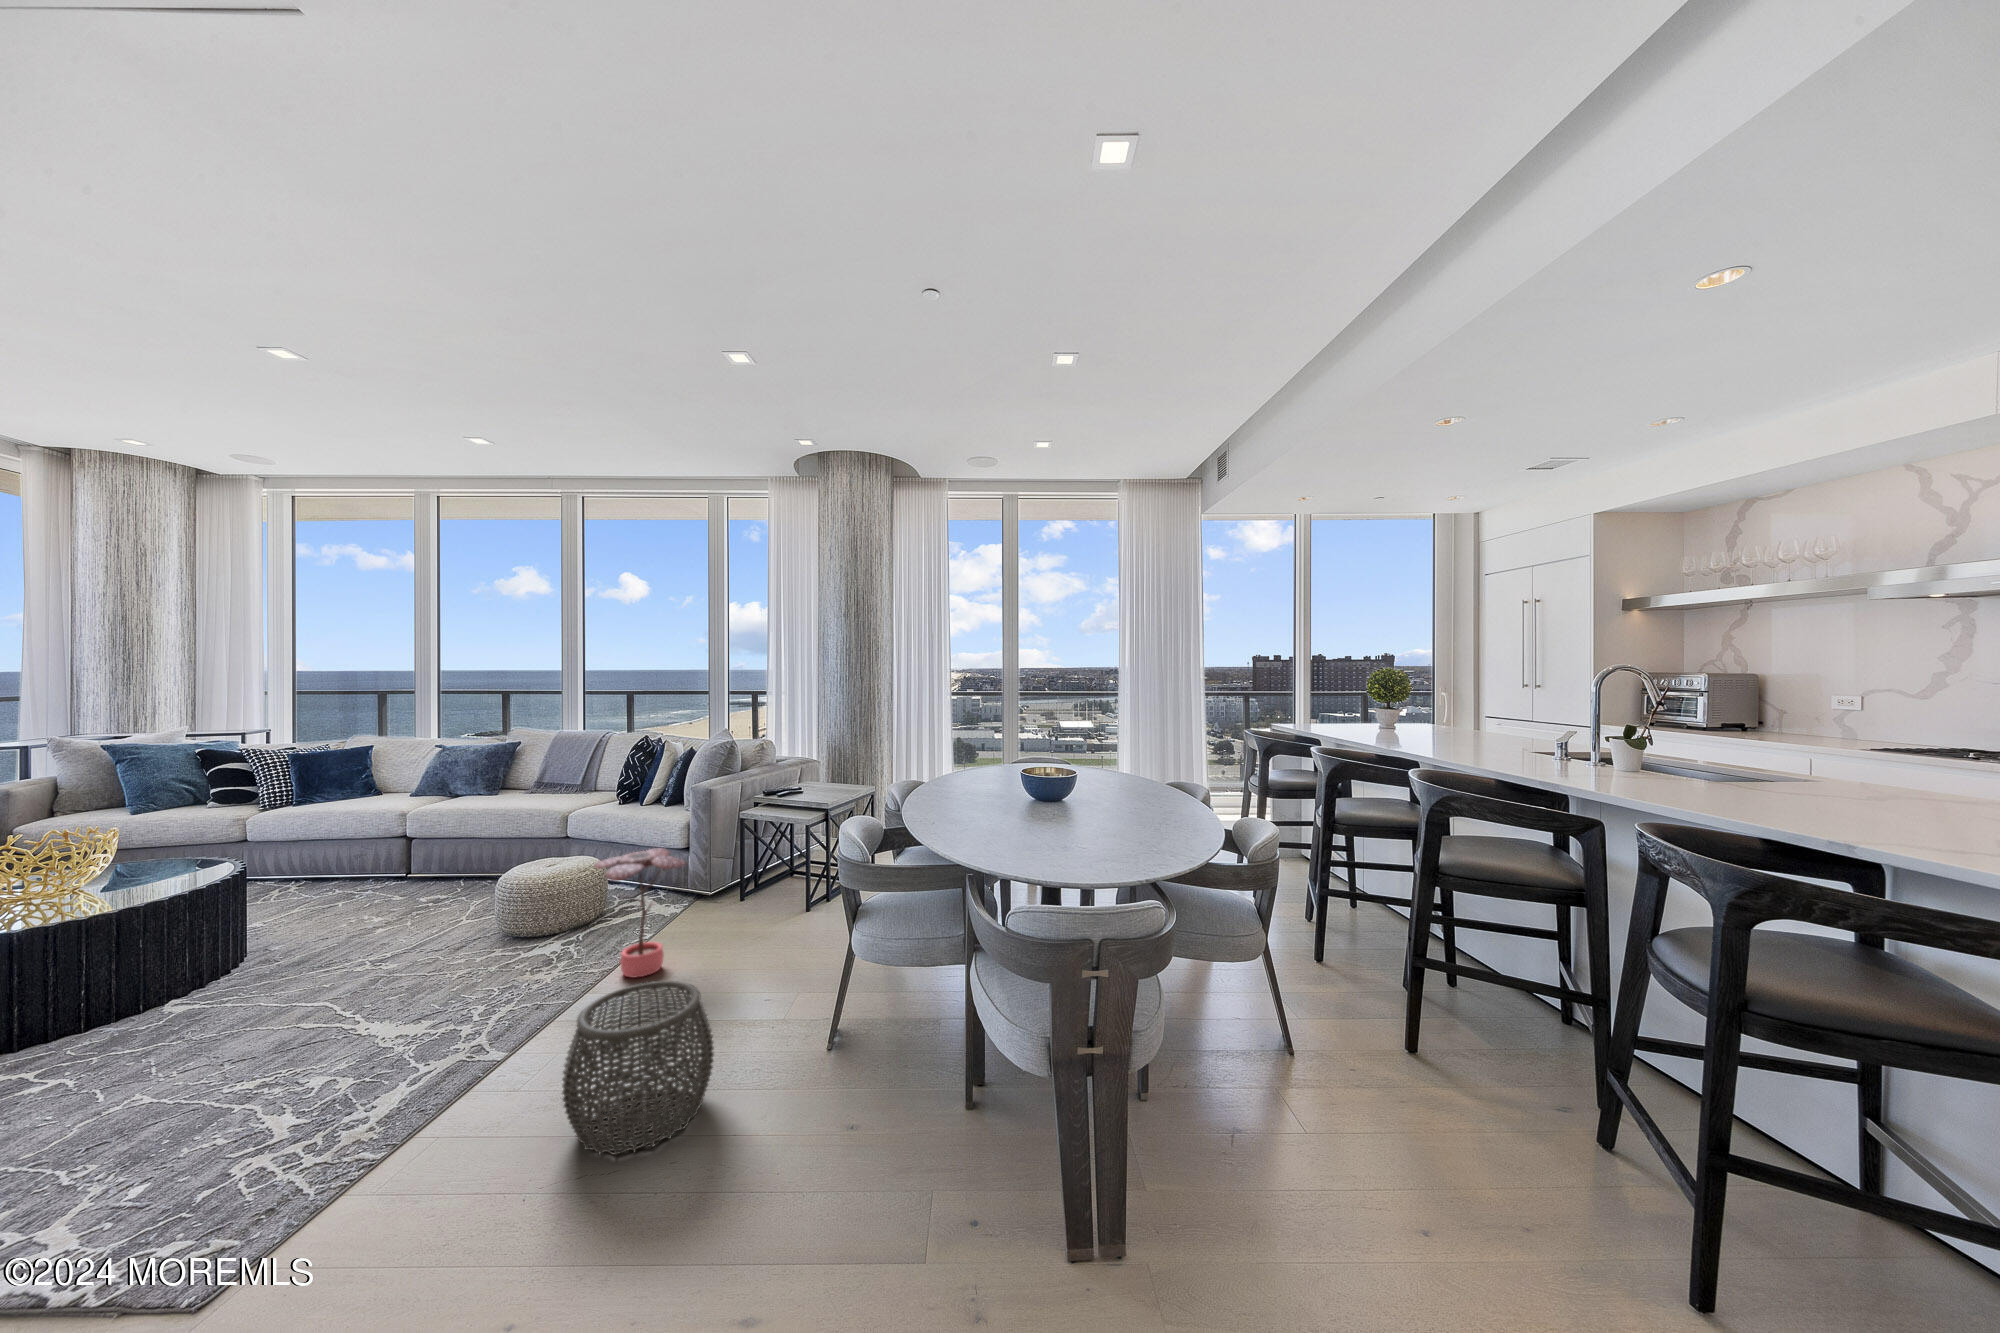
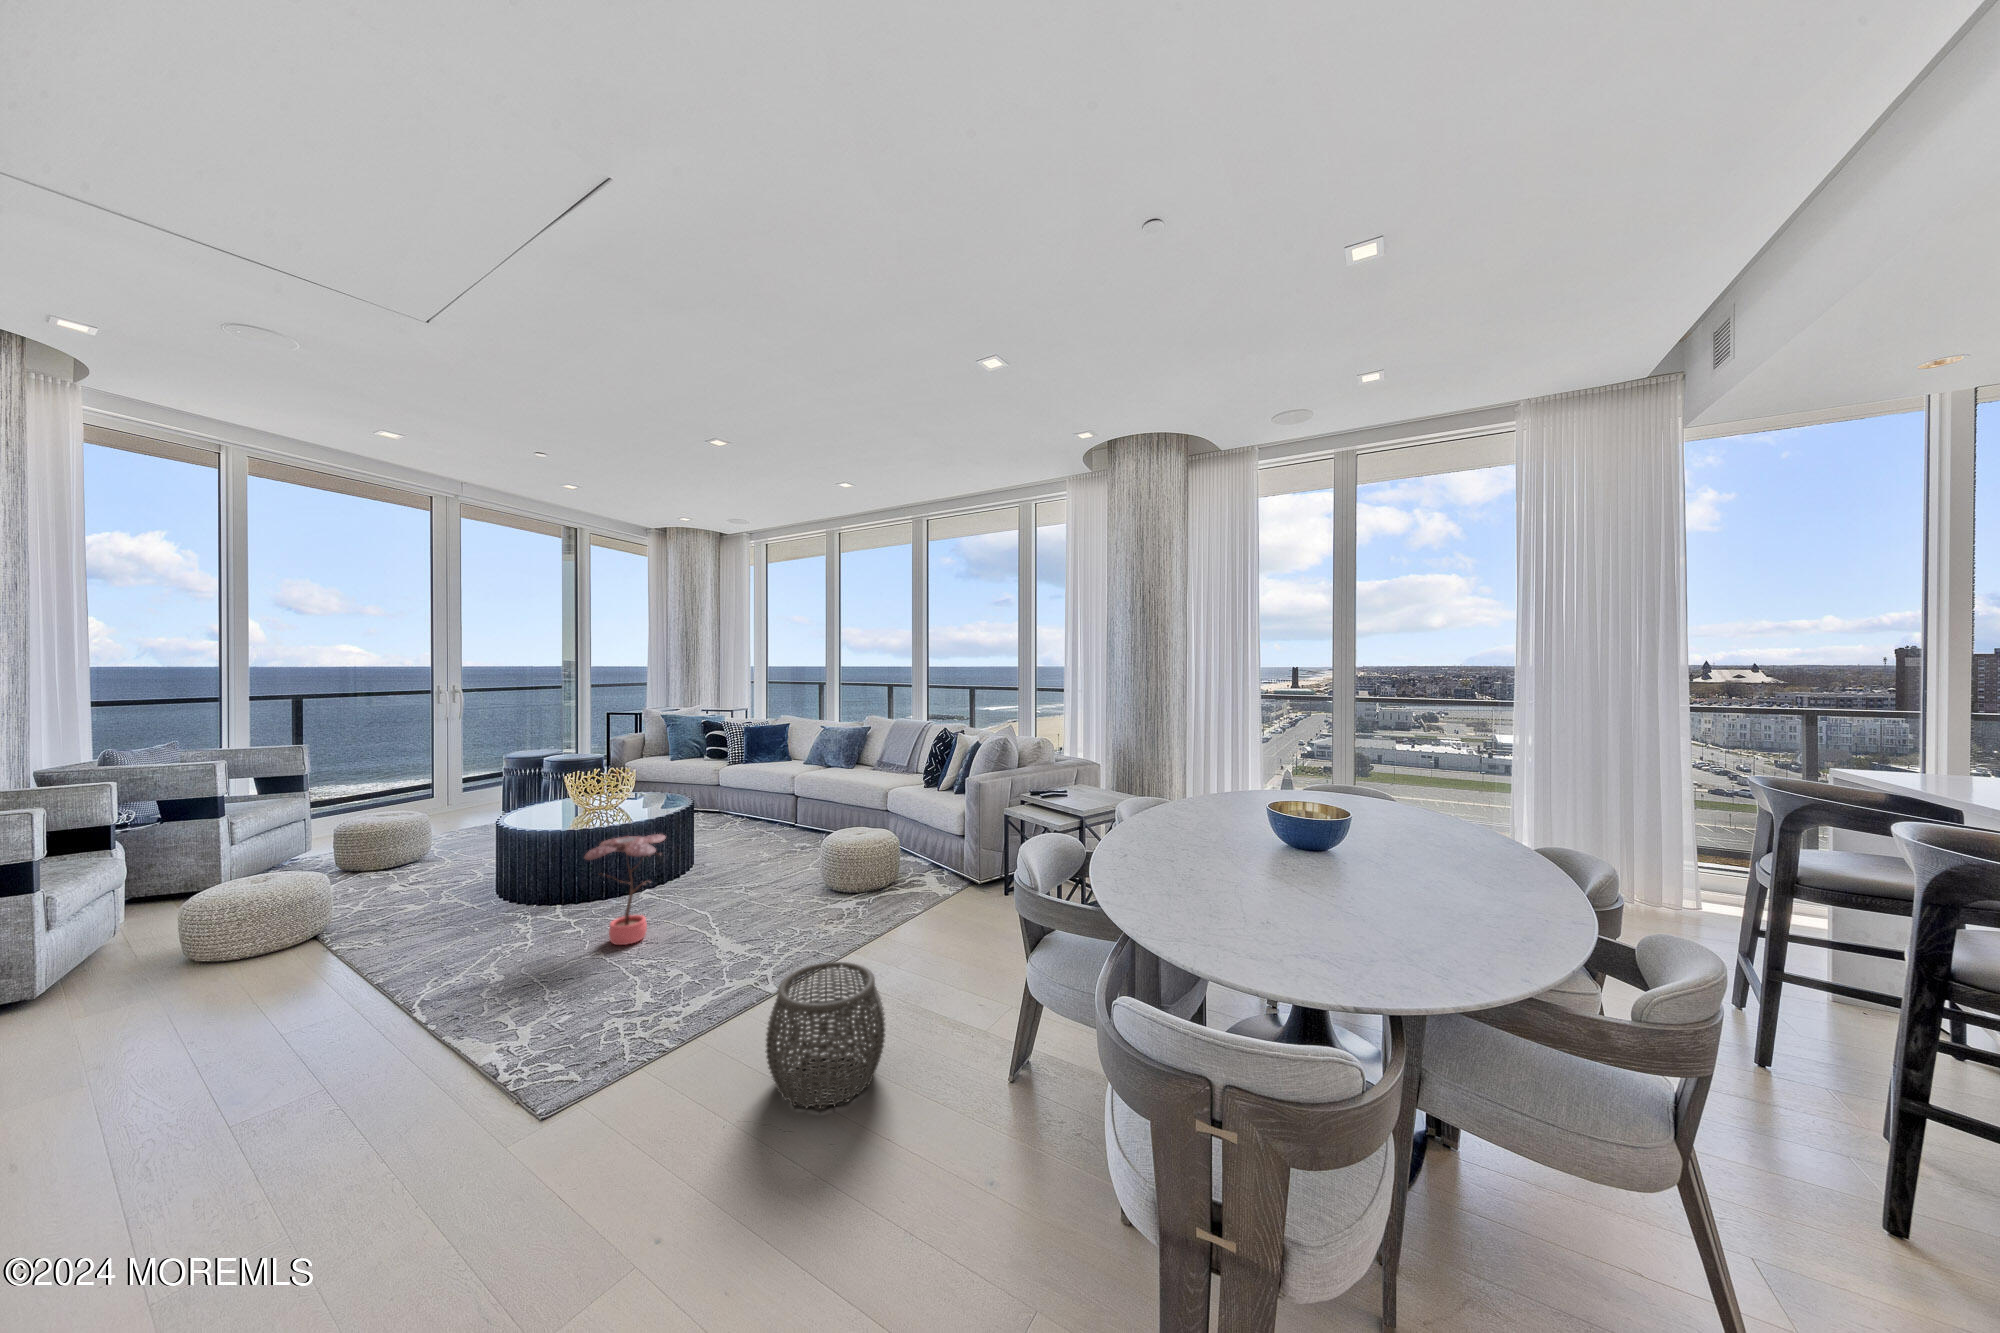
potted plant: present [594,848,686,978] -> present [585,834,666,945]

